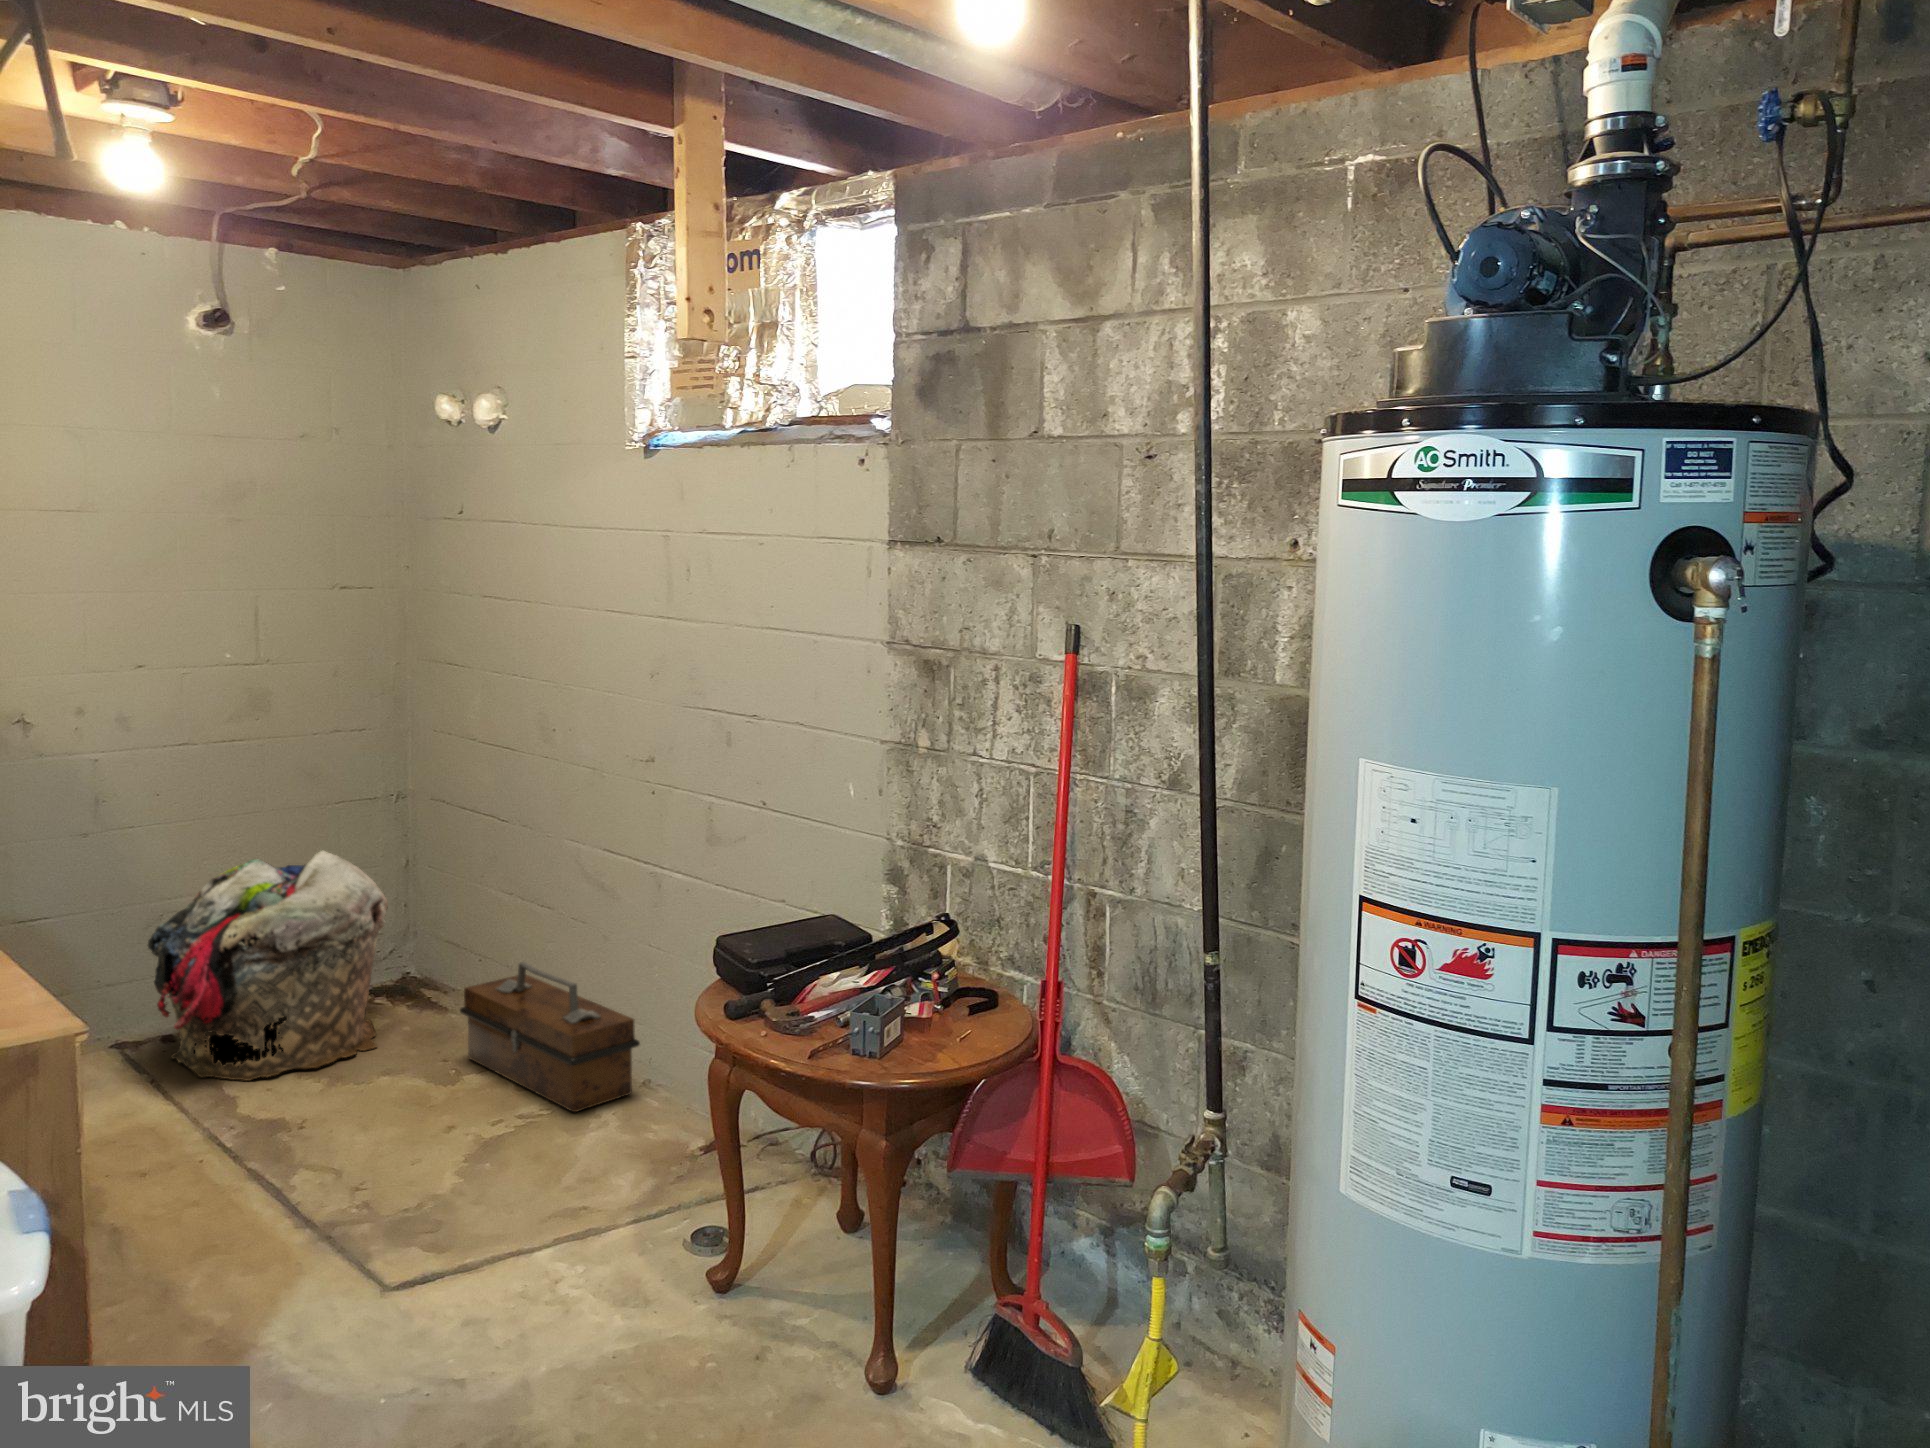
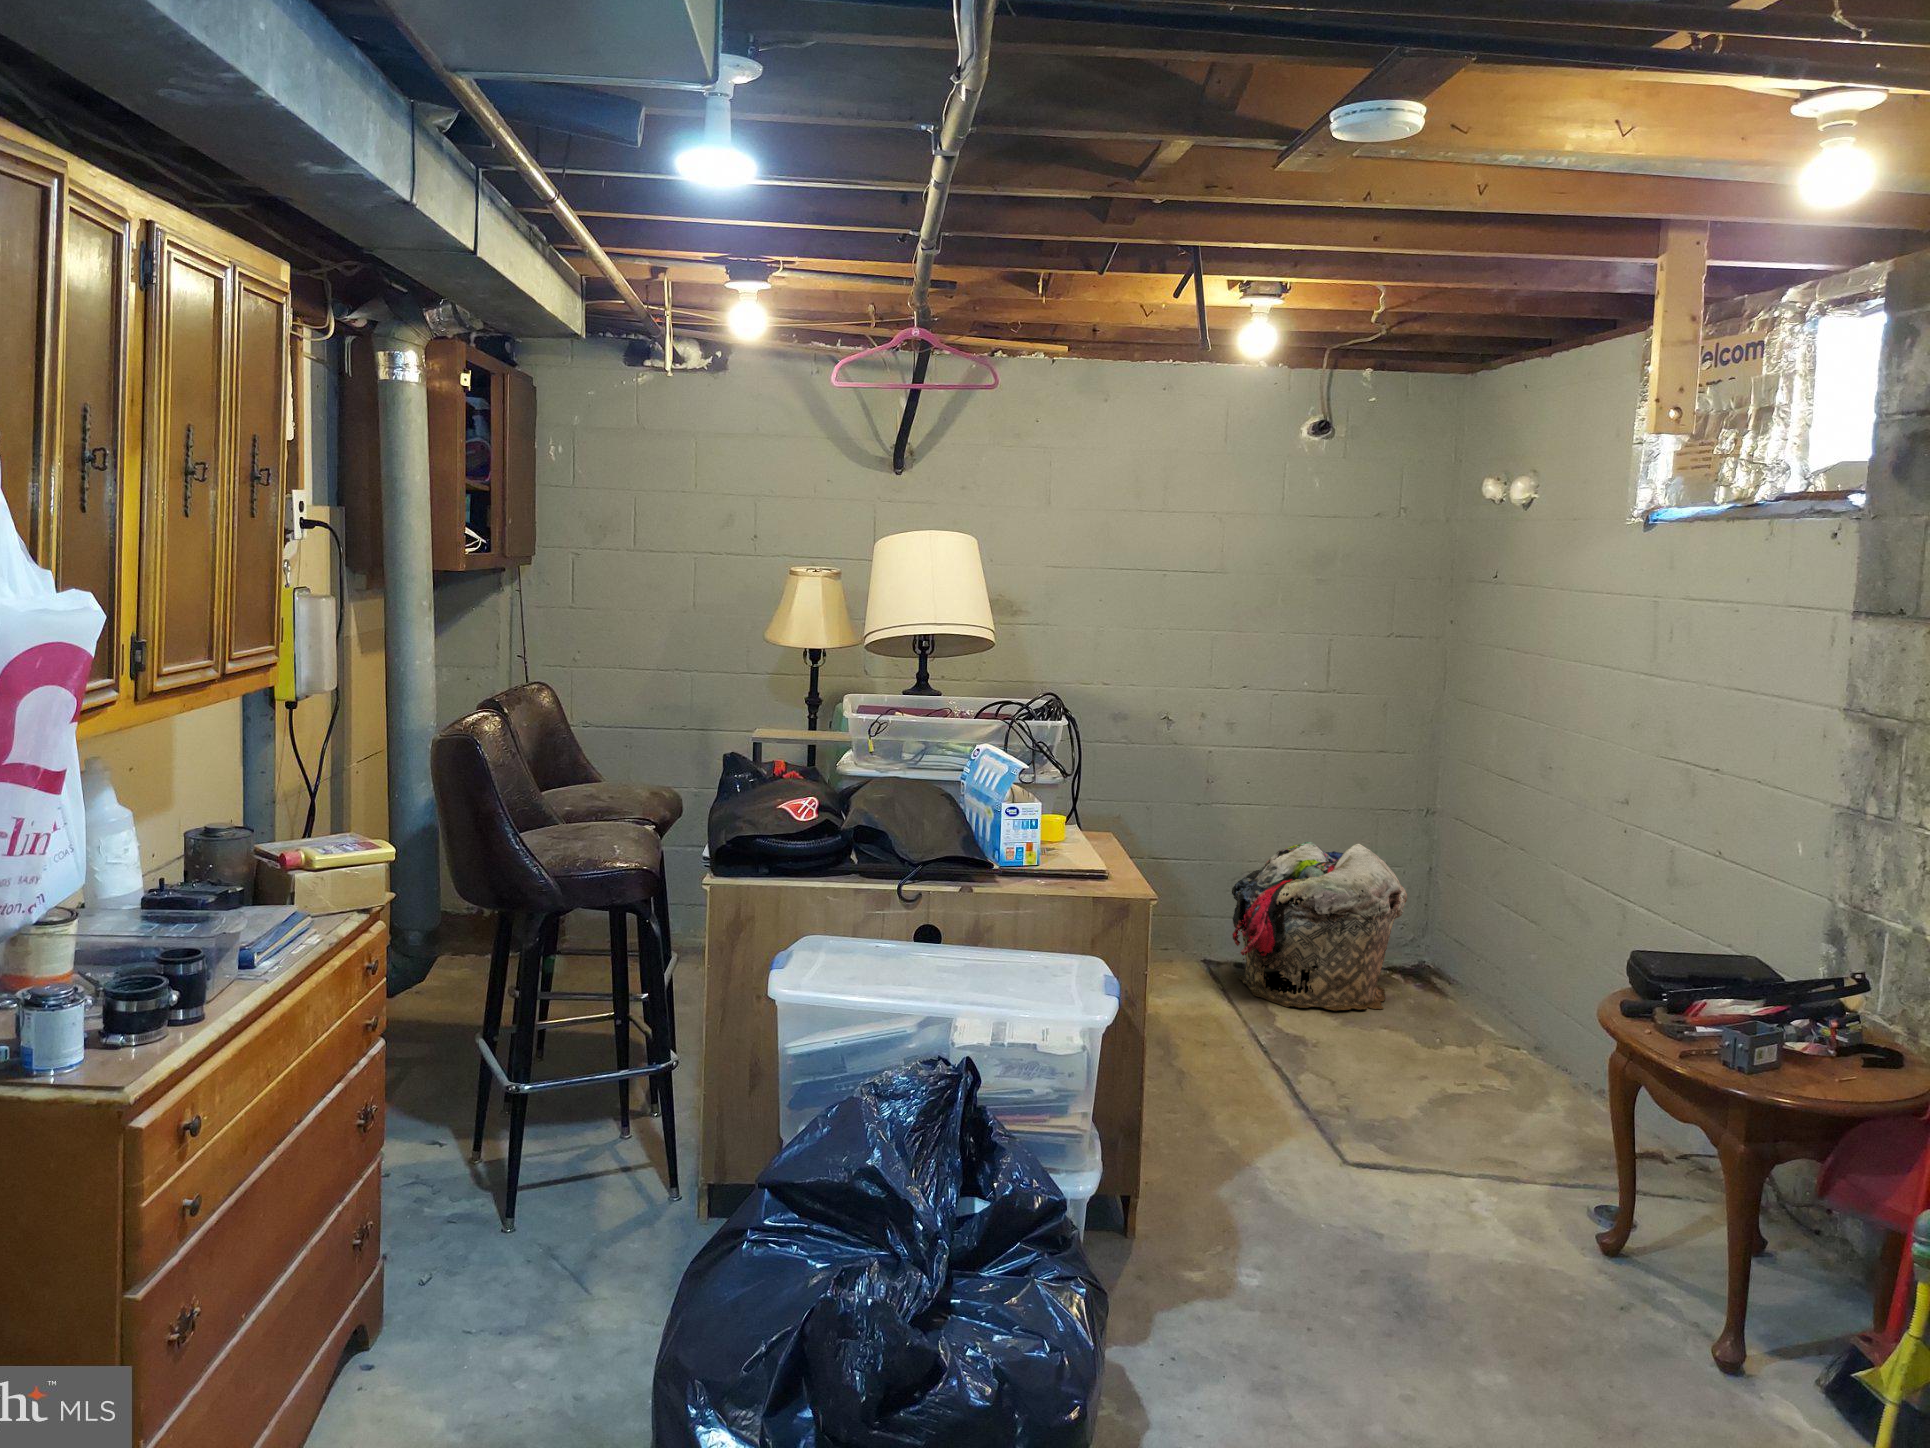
toolbox: present [460,962,640,1112] -> none [1448,963,1594,1097]

